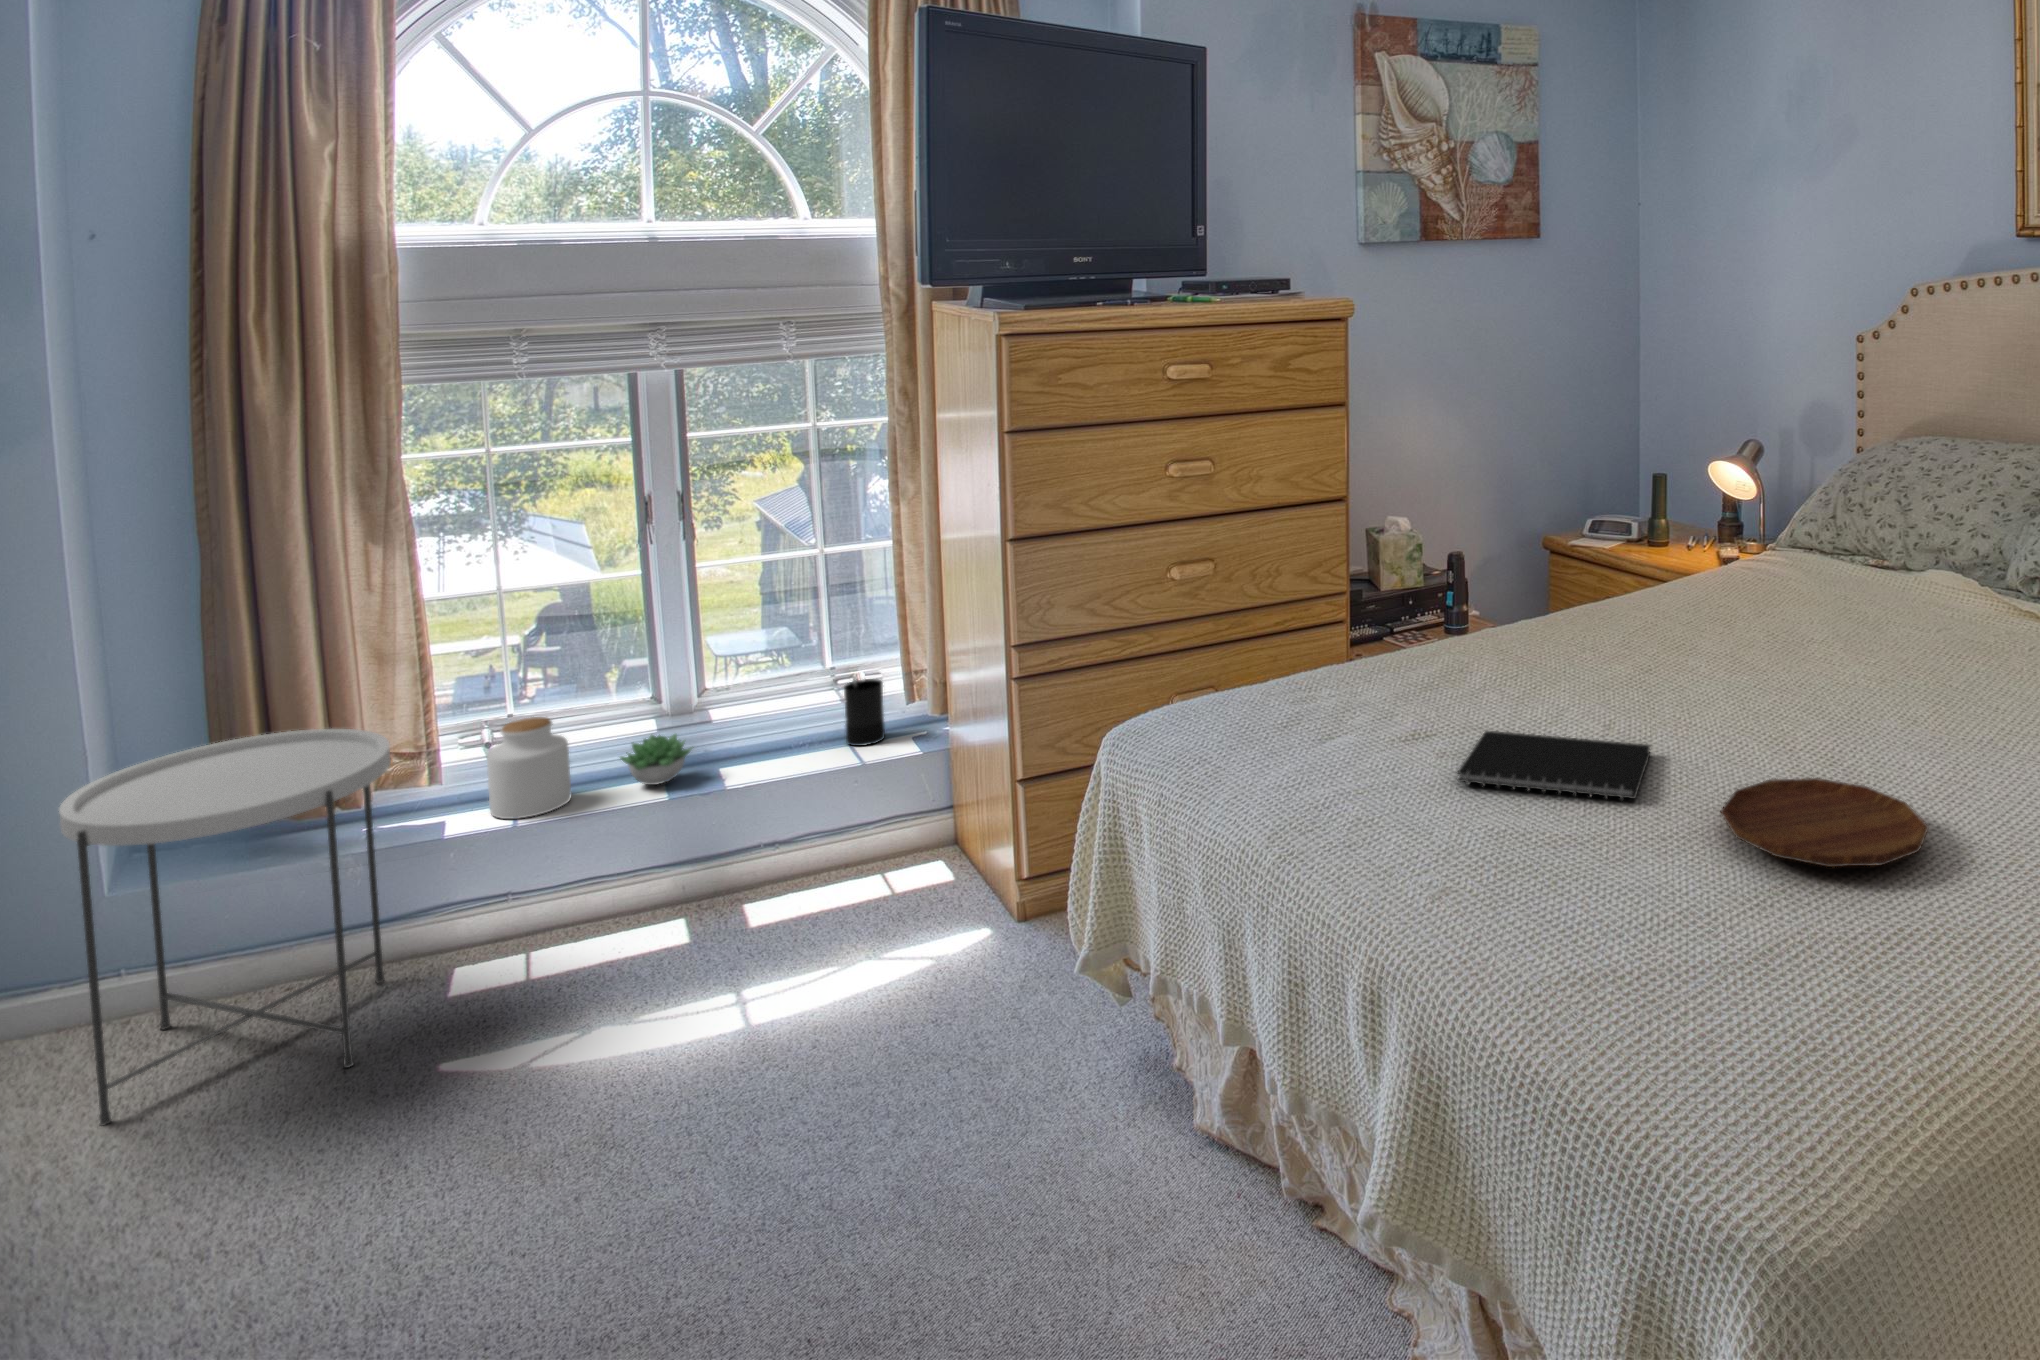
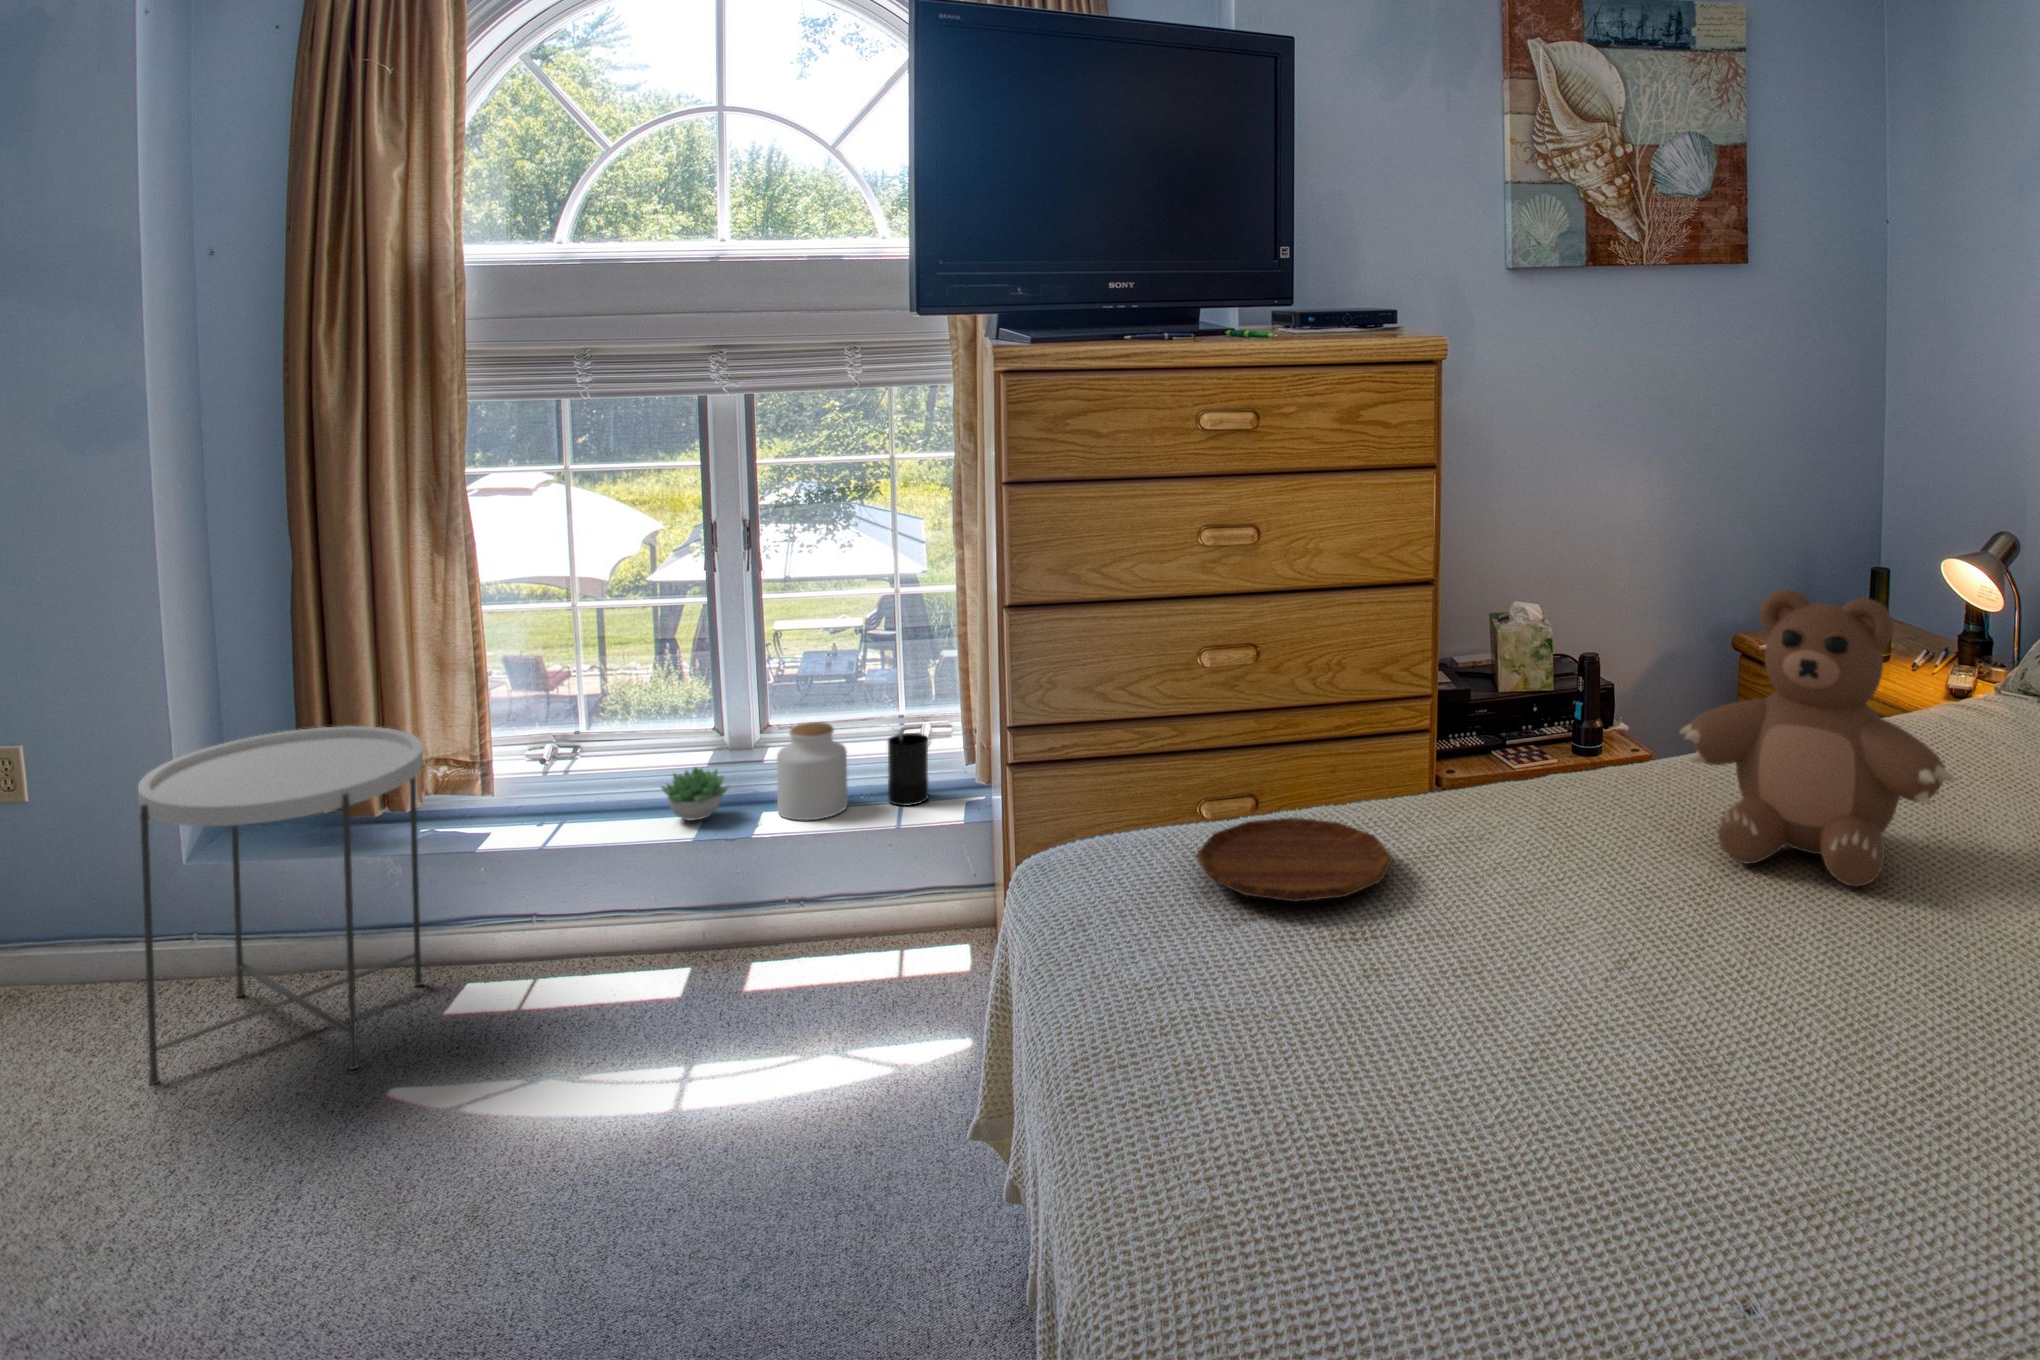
teddy bear: none [1613,463,1812,670] -> present [1680,589,1954,887]
jar: present [487,717,572,819] -> present [777,722,848,820]
notebook: present [1458,731,1650,800] -> none [1357,923,1638,1060]
tray: present [1721,778,1928,867] -> present [1196,817,1393,902]

